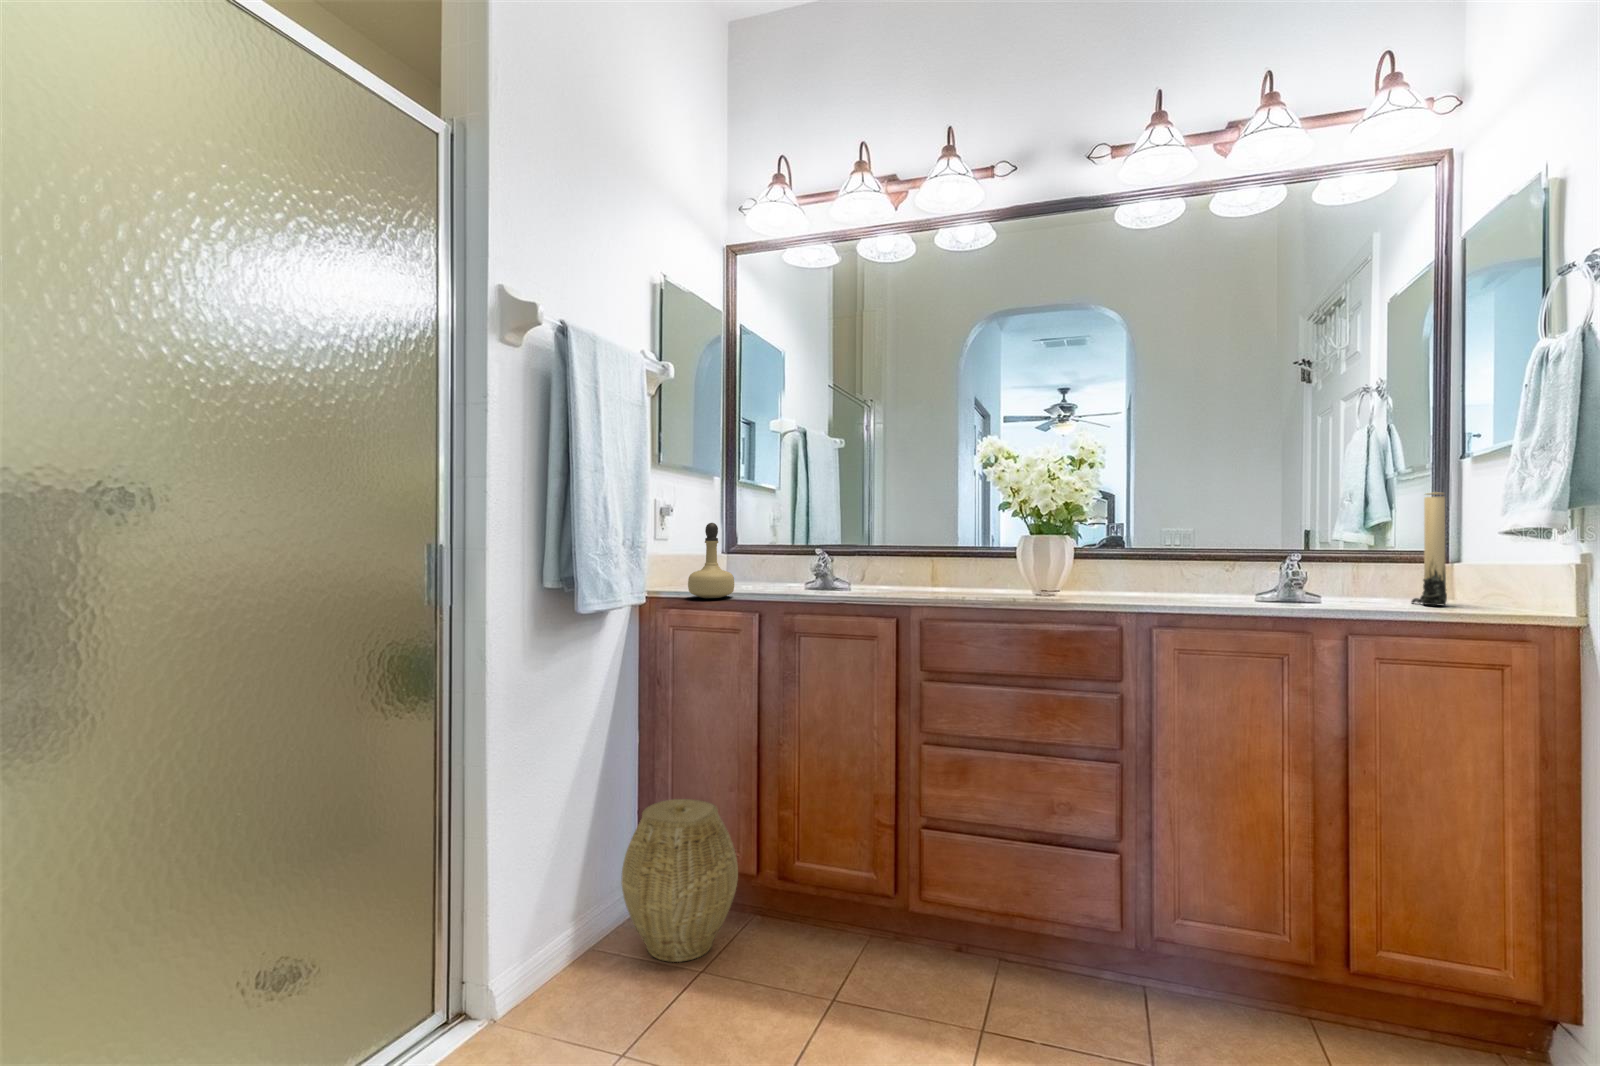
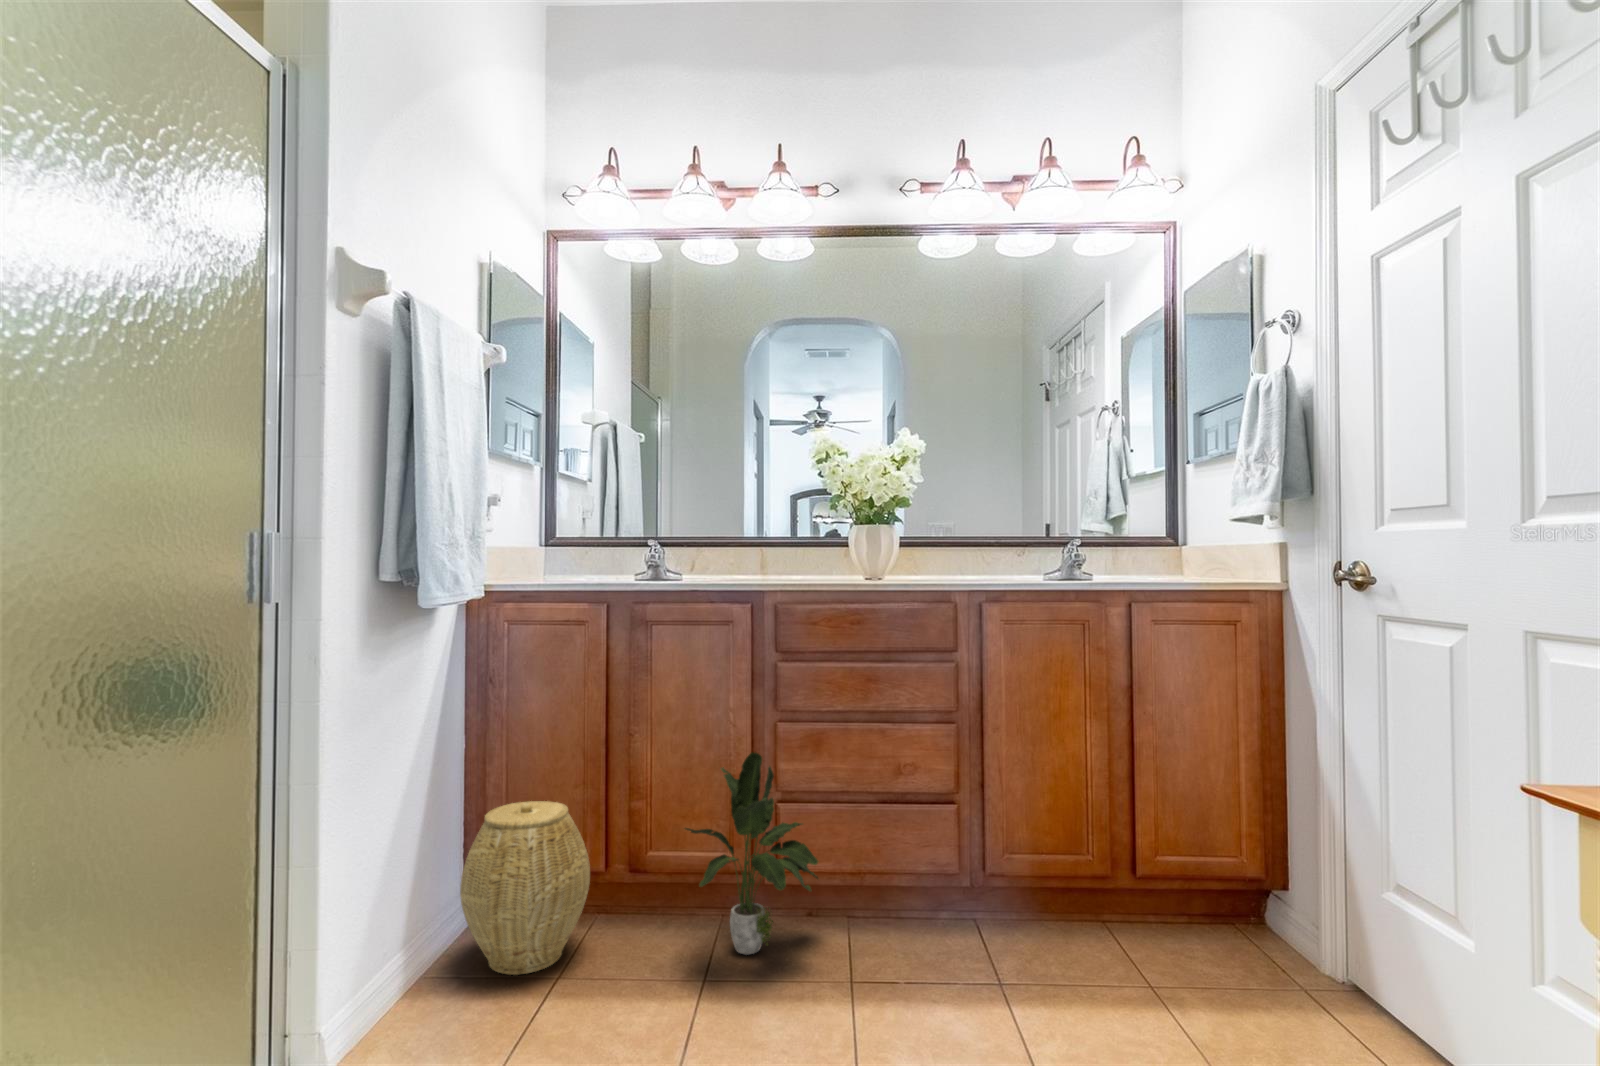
candle: present [1411,492,1447,606] -> none [1159,489,1184,578]
perfume bottle: present [688,523,734,598] -> none [527,509,578,588]
potted plant: none [817,774,964,980] -> present [685,752,819,955]

